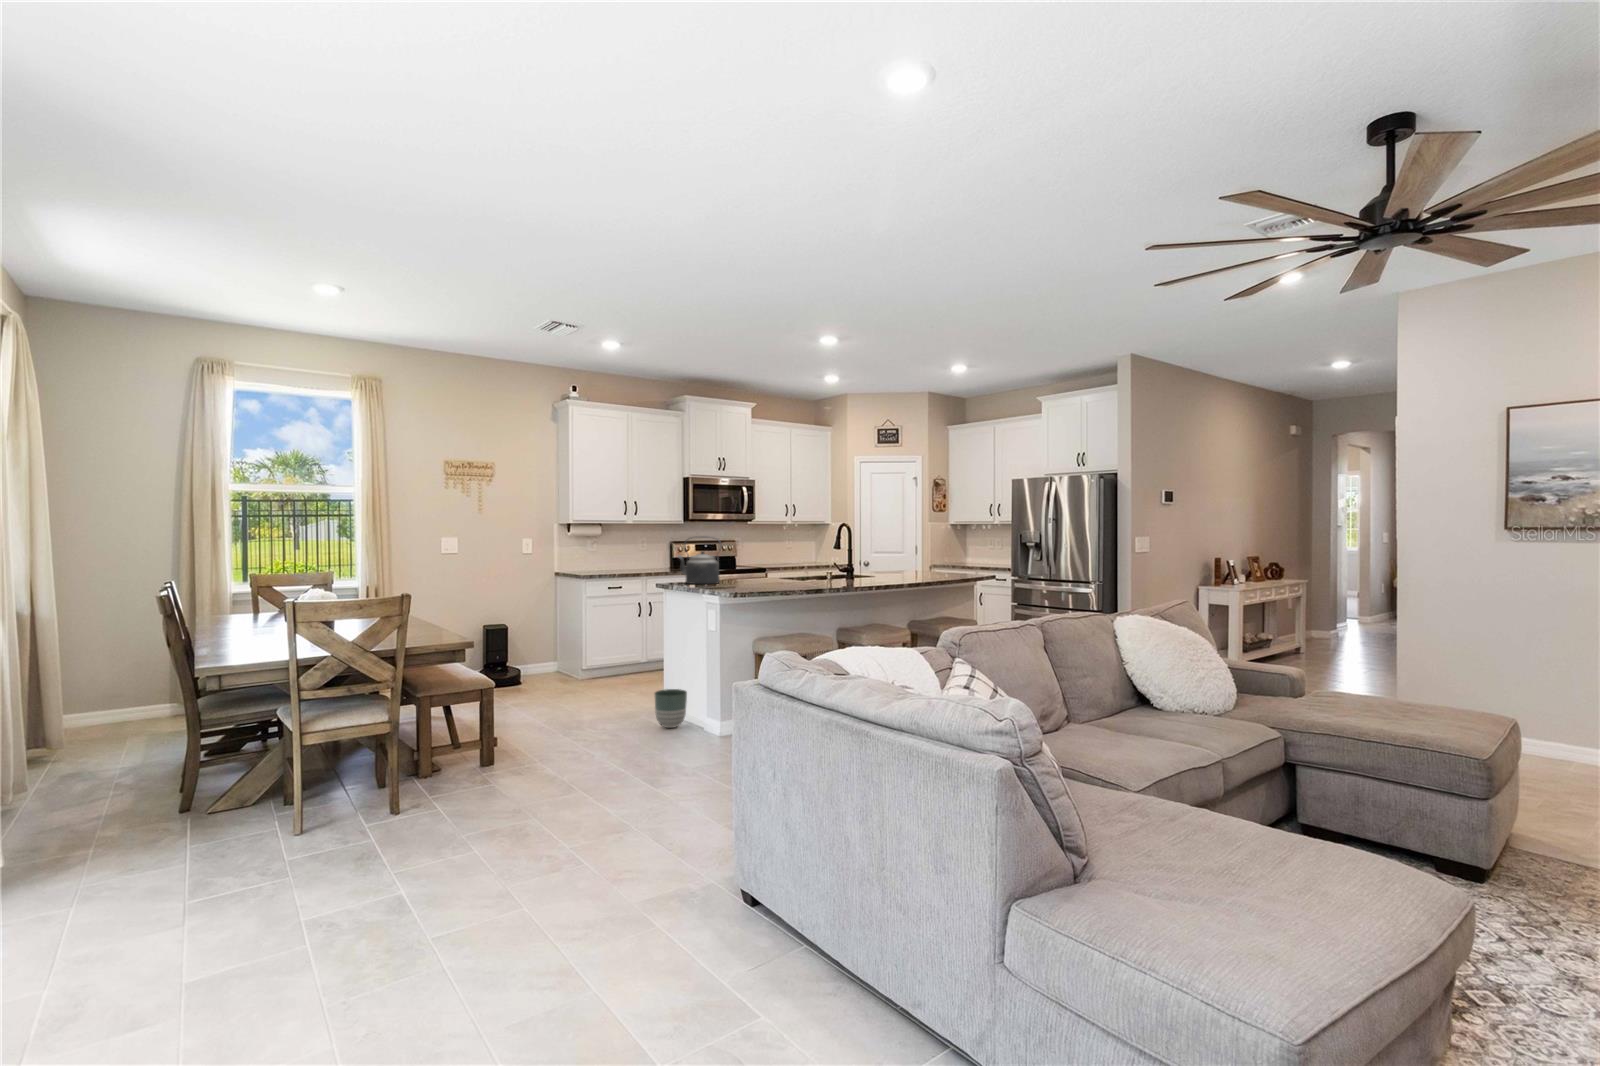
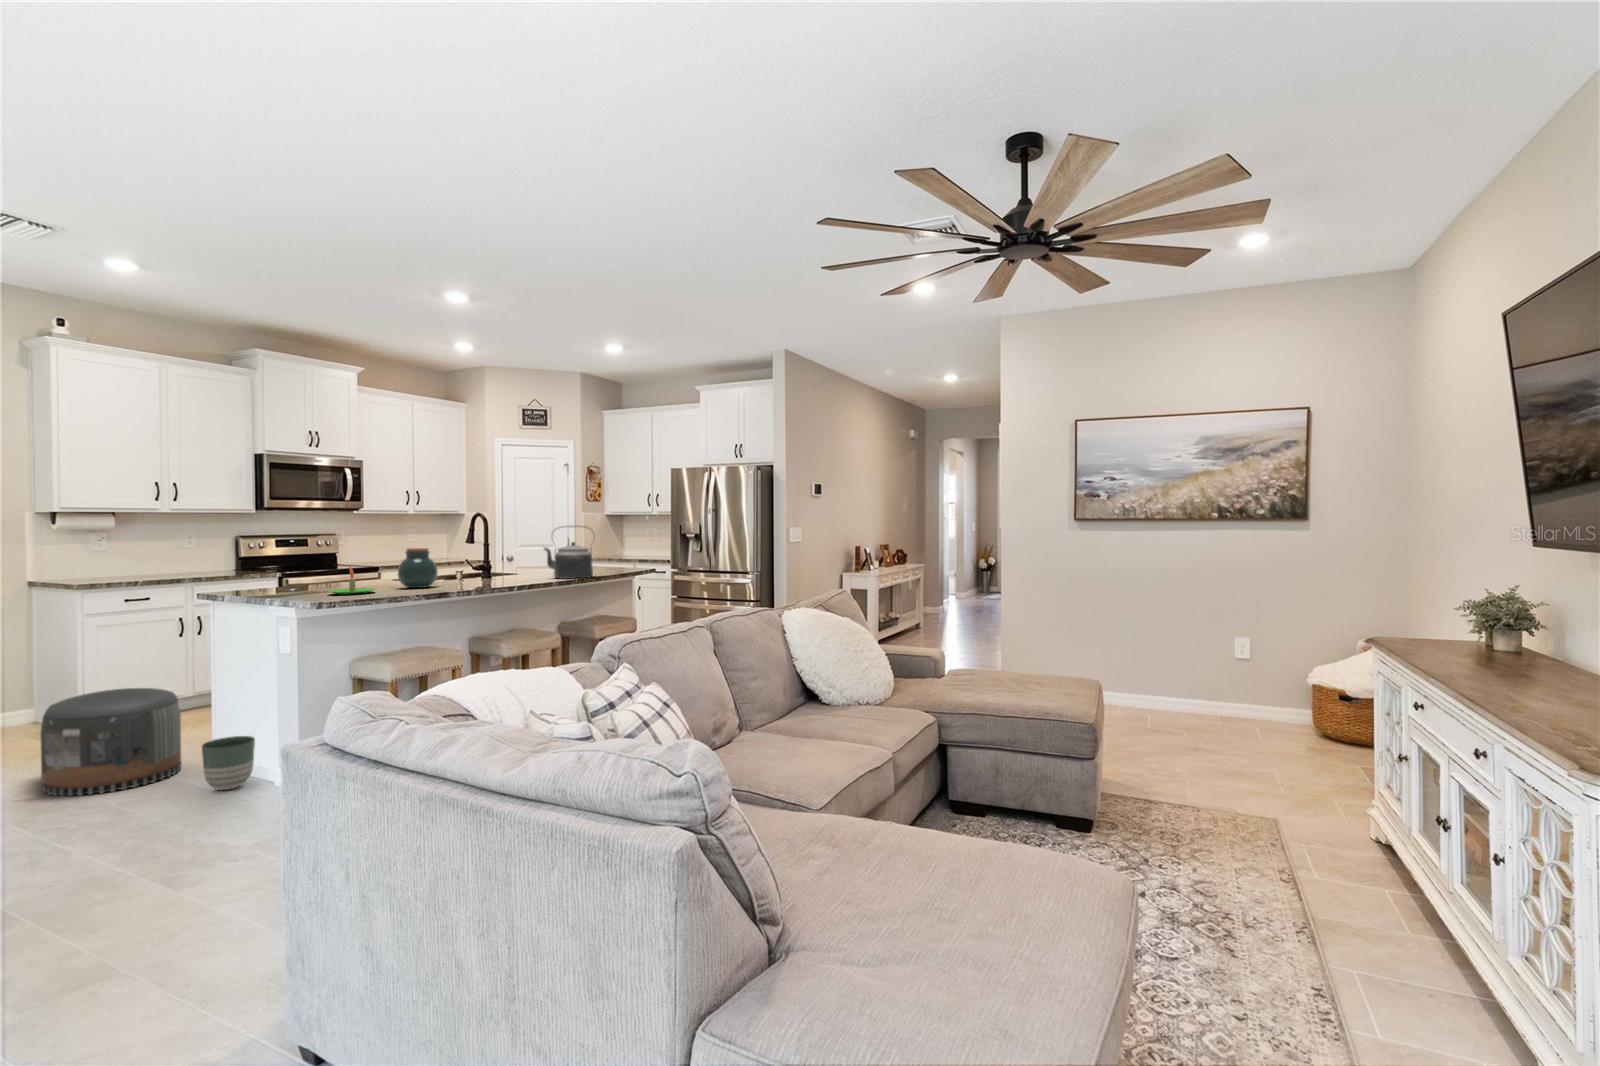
kettle: present [678,536,720,584] -> present [544,527,593,579]
jar: none [784,551,814,583] -> present [398,548,438,588]
candle: none [736,563,769,586] -> present [328,567,376,595]
pouf: none [563,649,641,720] -> present [40,688,181,796]

